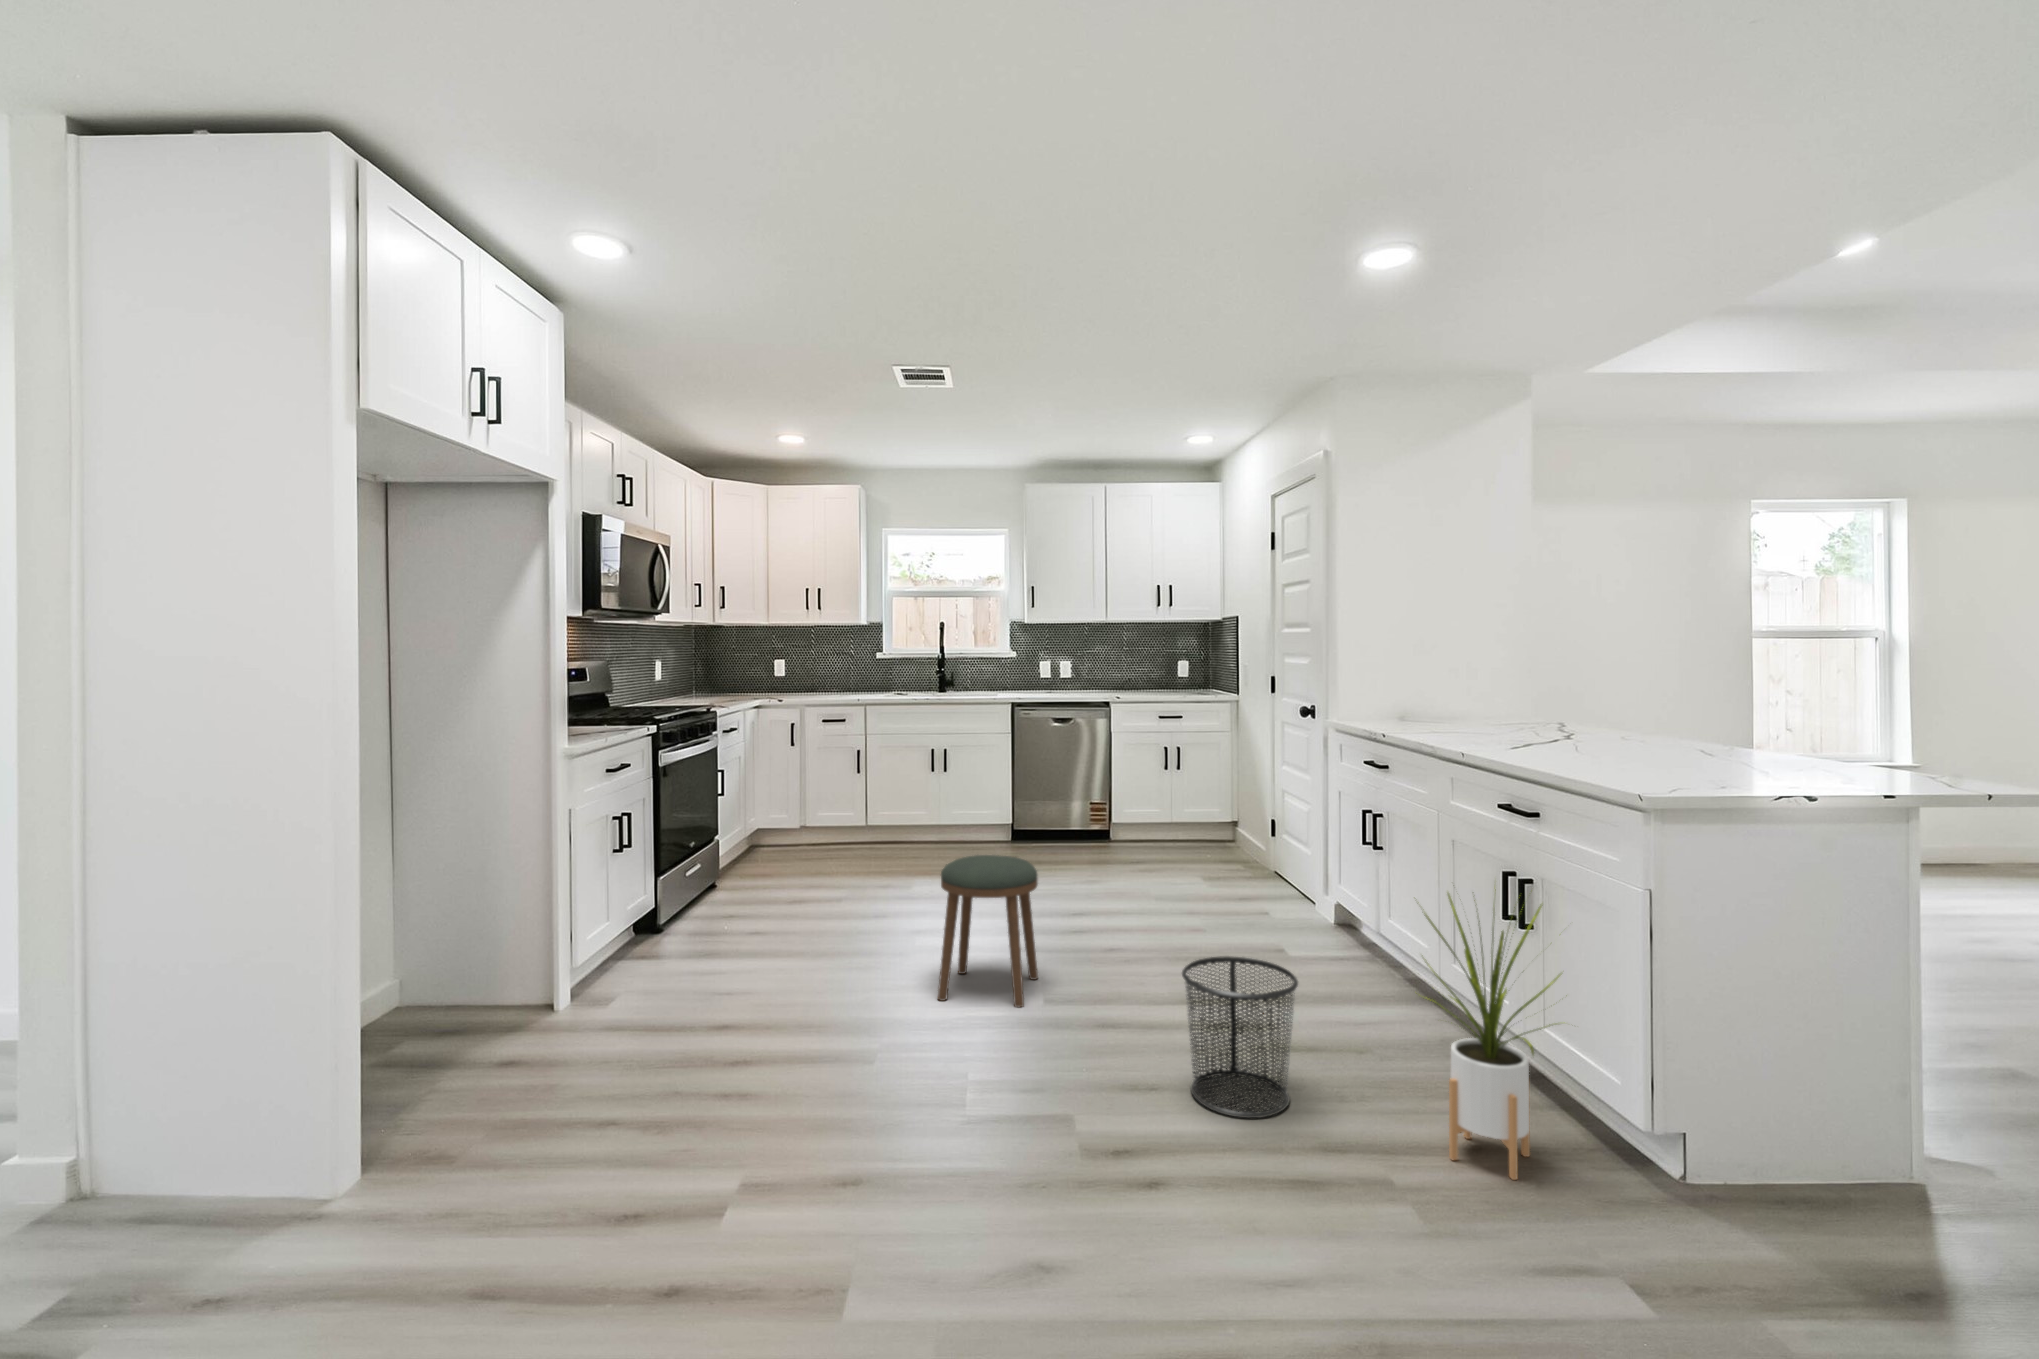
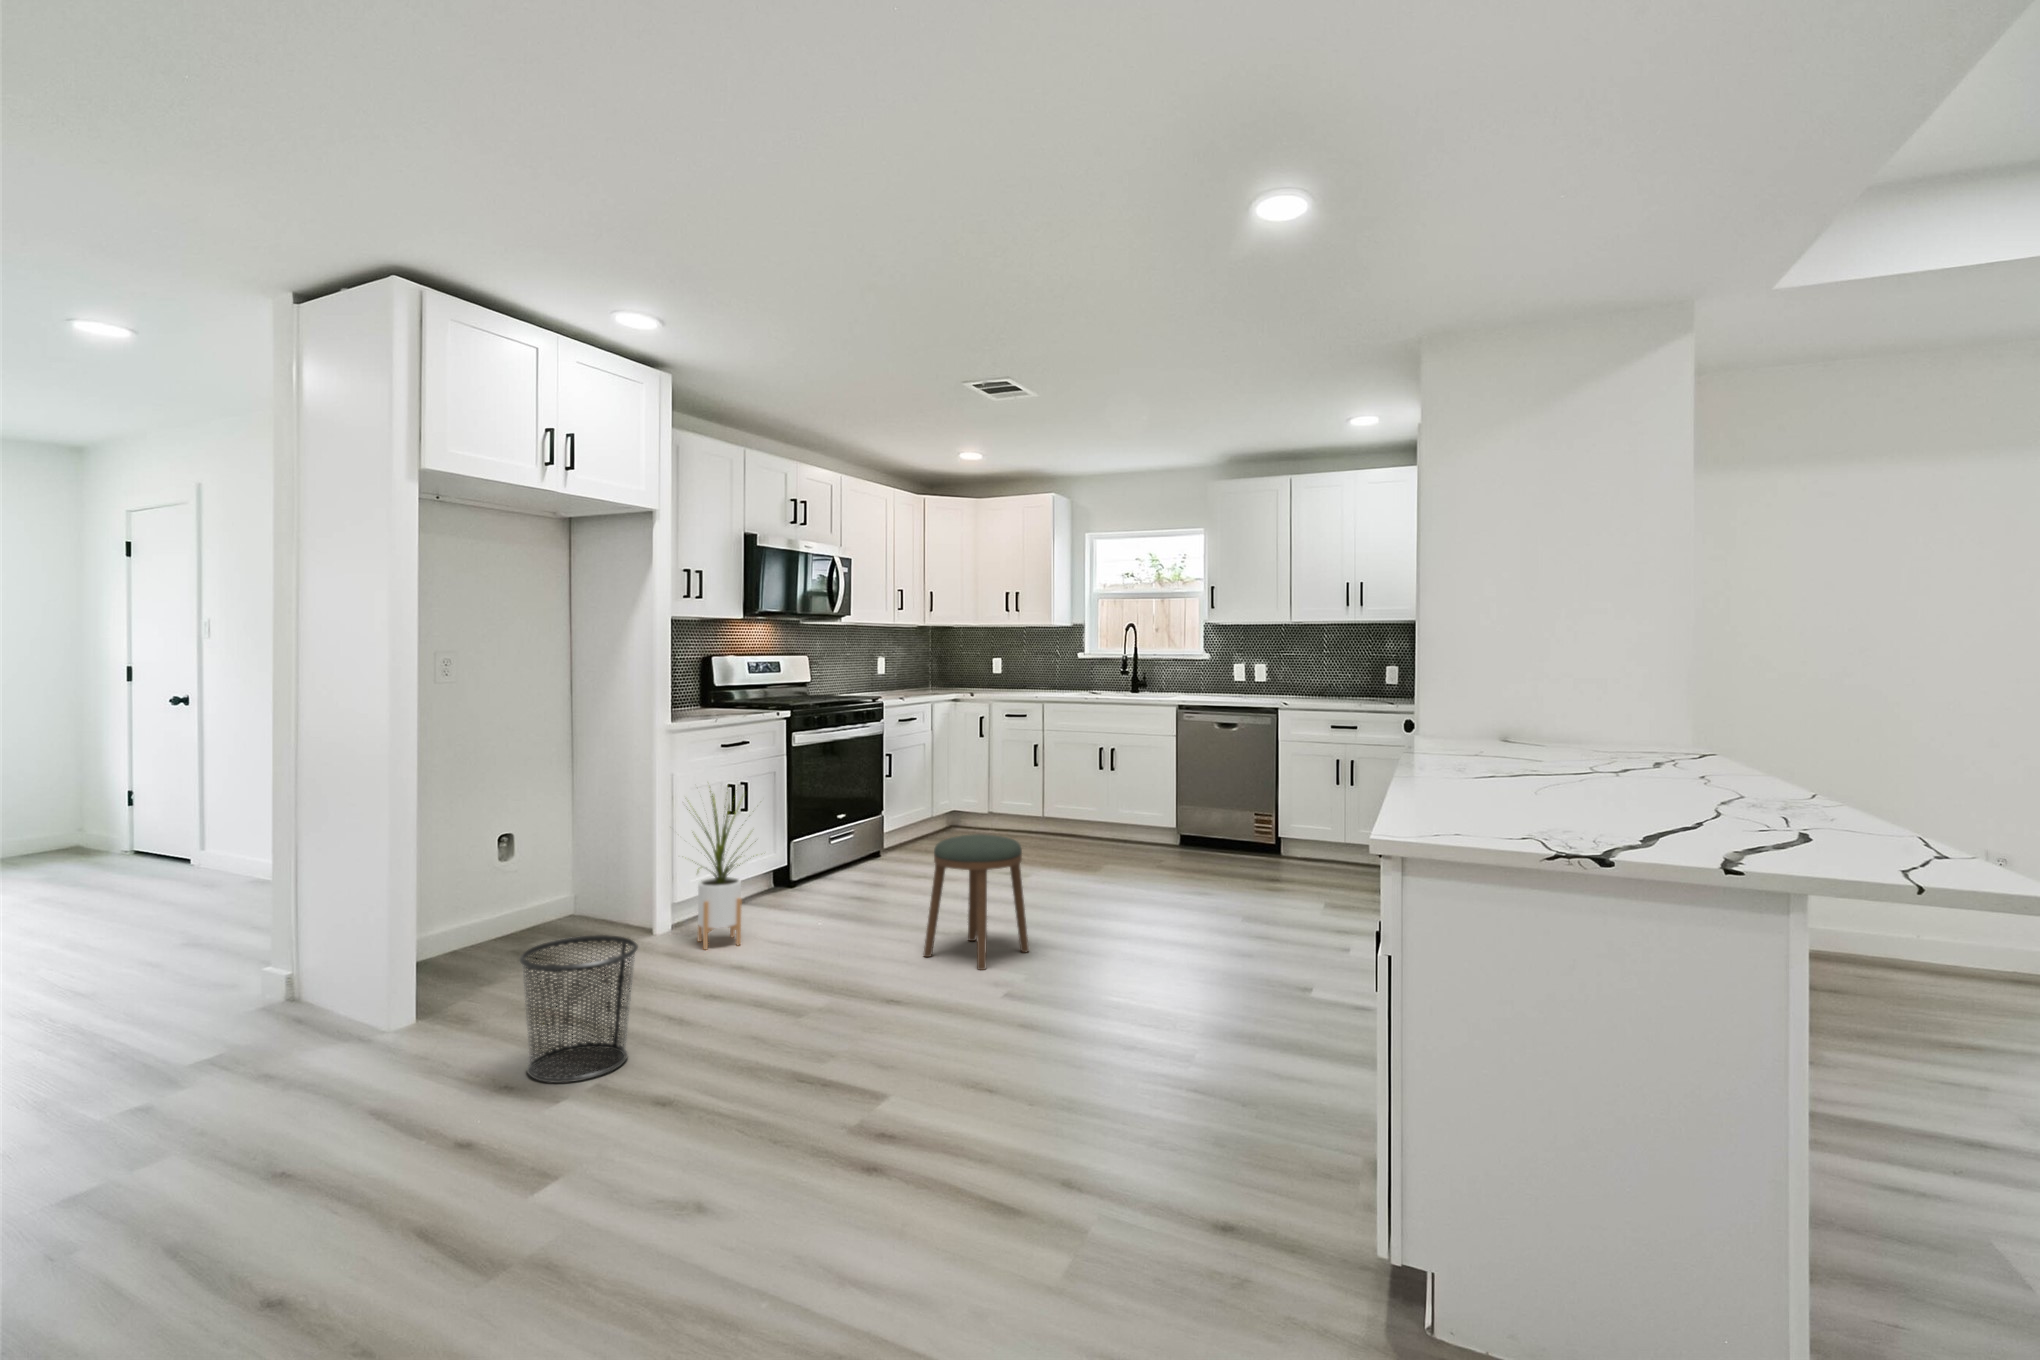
house plant: present [1416,889,1561,1180] -> present [687,787,756,950]
waste bin: present [1182,956,1298,1118] -> present [520,935,638,1083]

